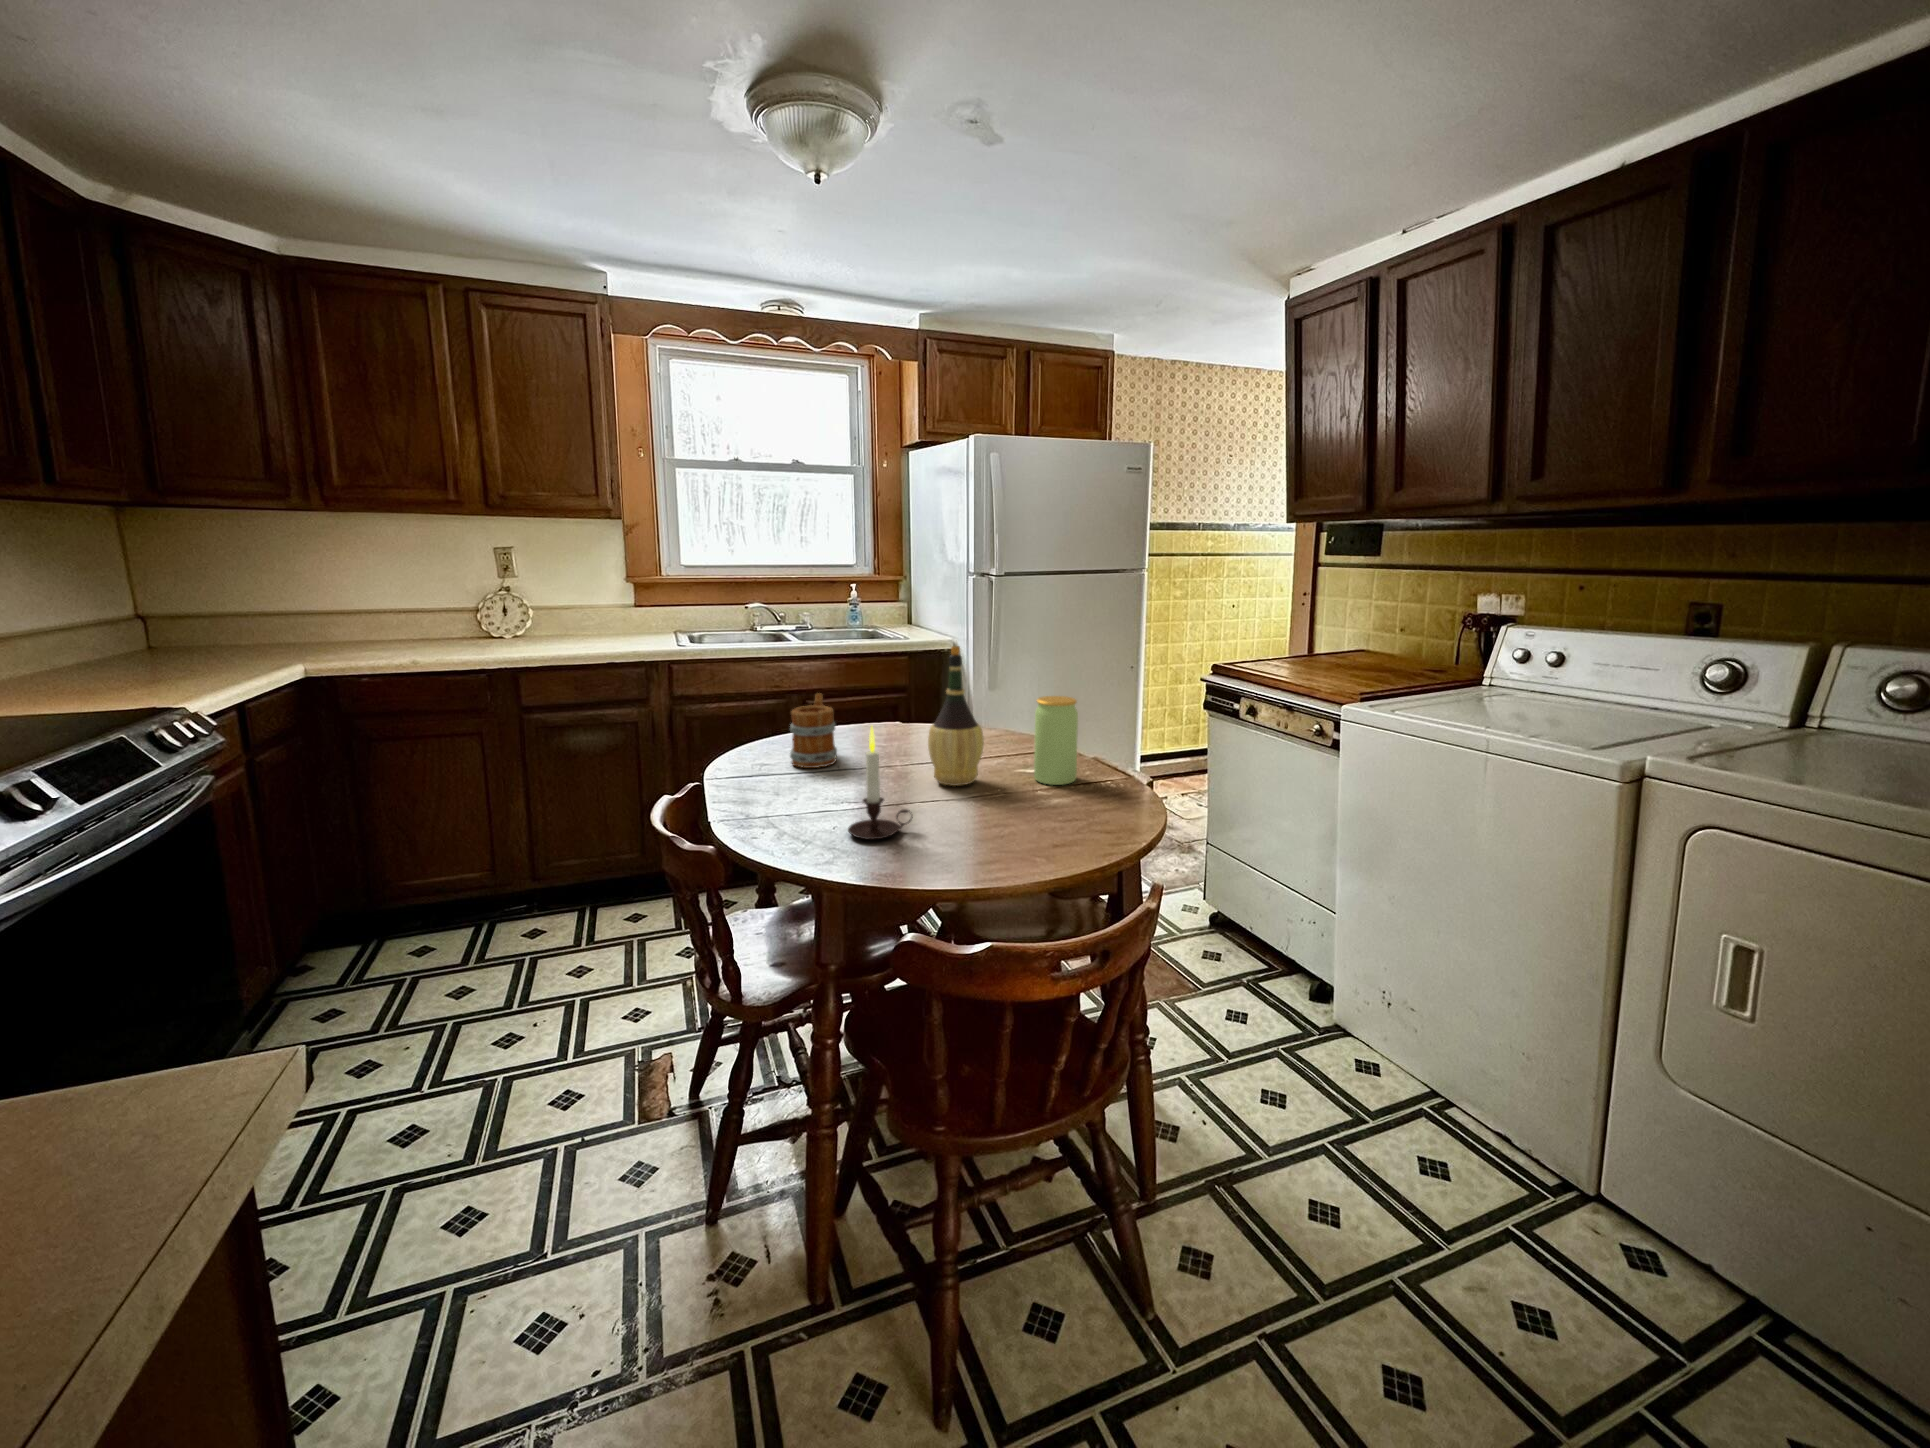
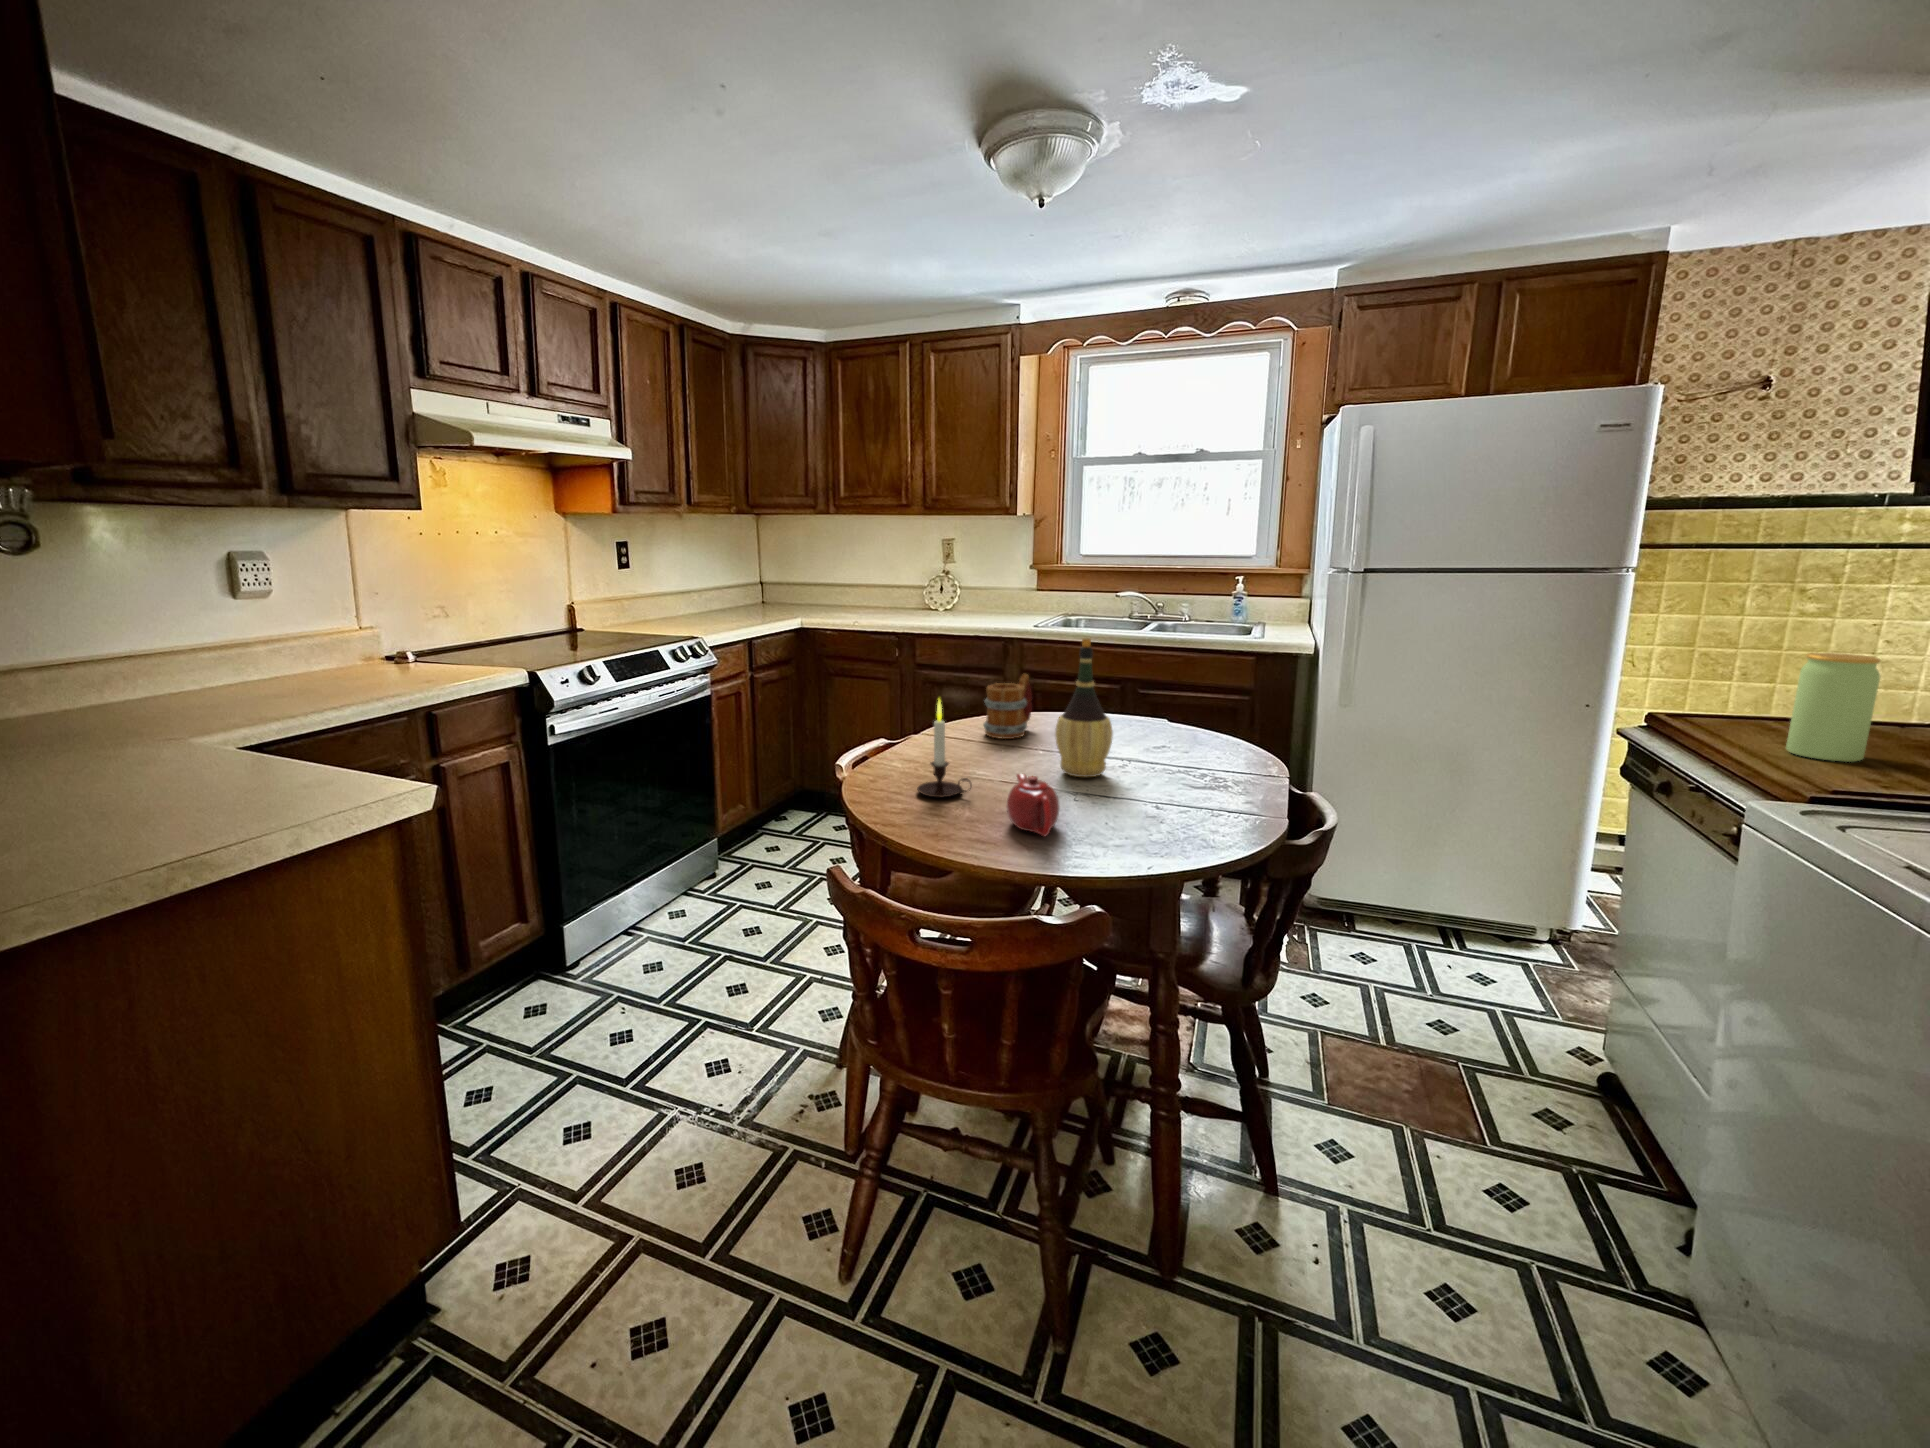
jar: present [1034,696,1078,785] -> present [1786,653,1881,762]
teapot: none [969,786,1063,842] -> present [1006,774,1060,836]

